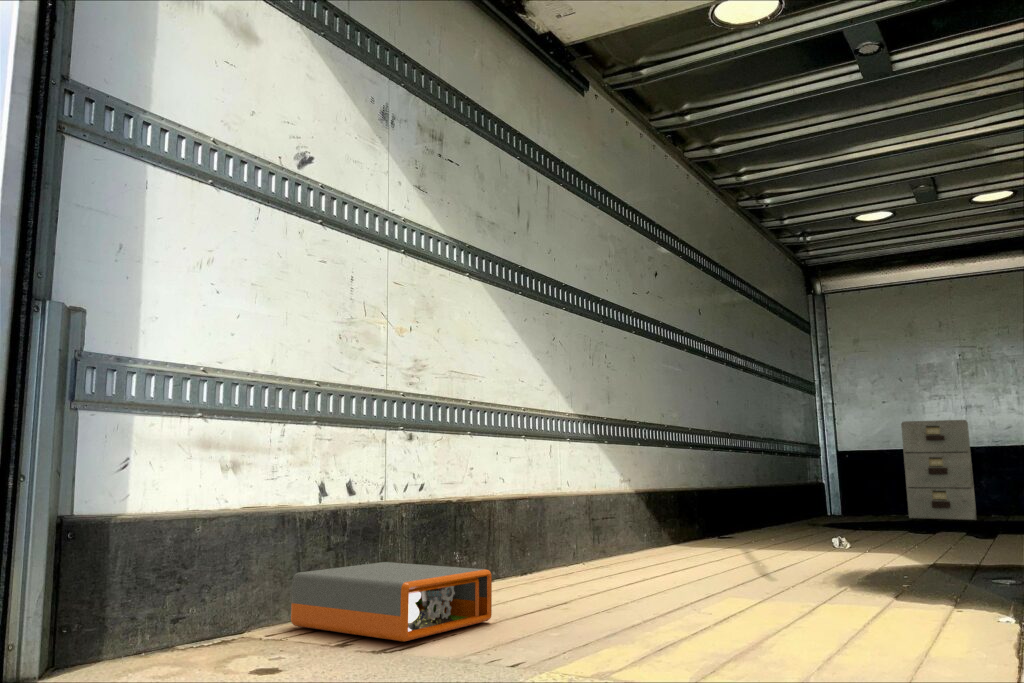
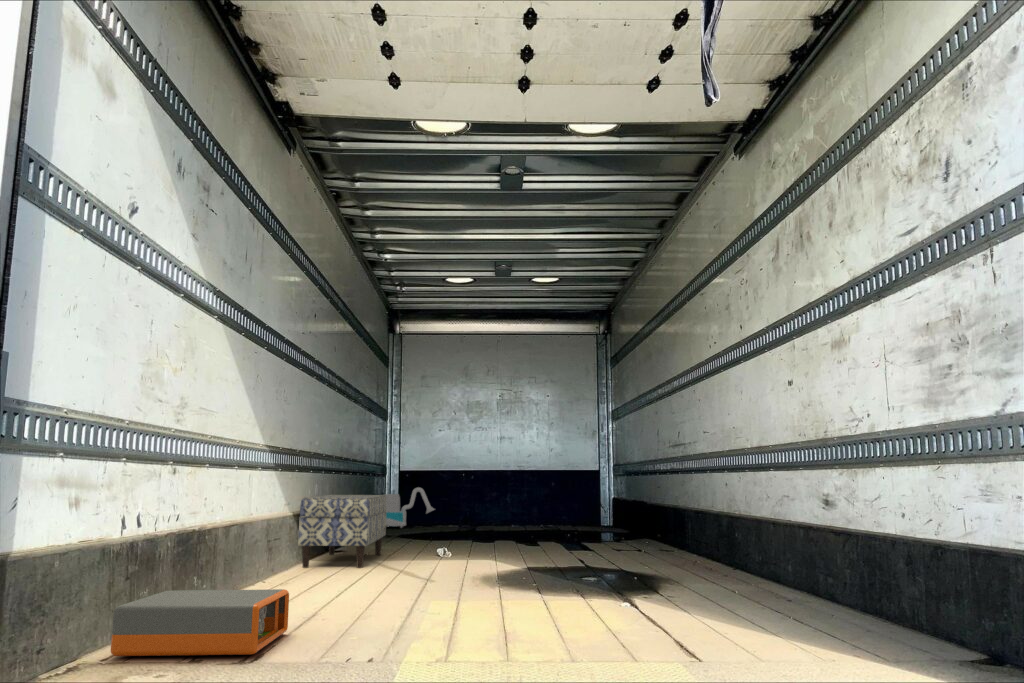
filing cabinet: present [901,420,977,520] -> none [454,448,504,528]
vacuum cleaner: none [811,470,879,517] -> present [385,488,435,528]
bench: none [640,473,765,557] -> present [298,495,386,568]

